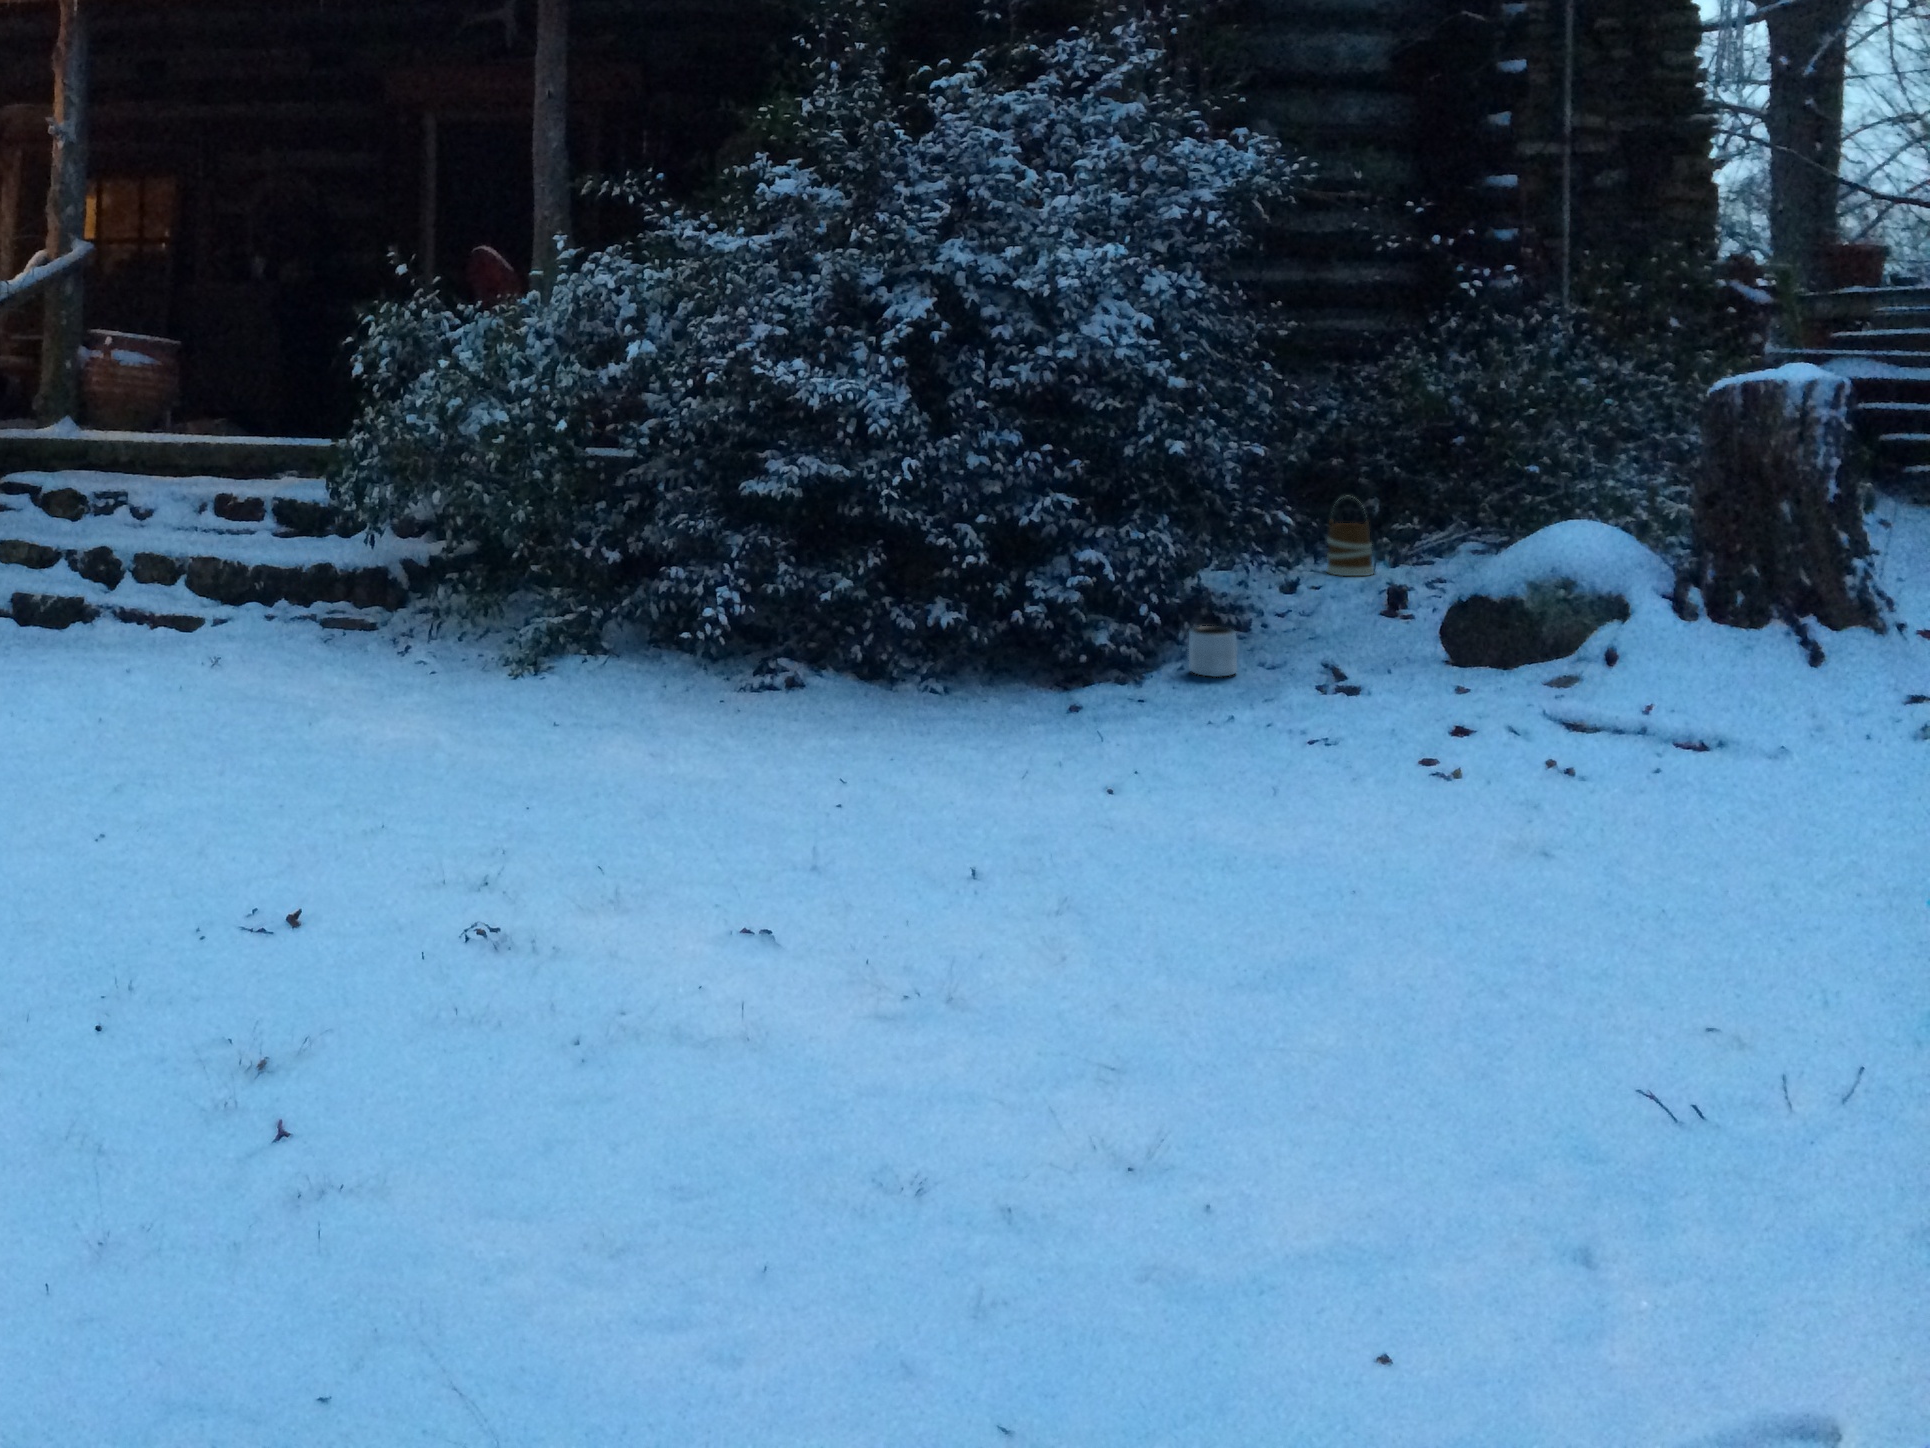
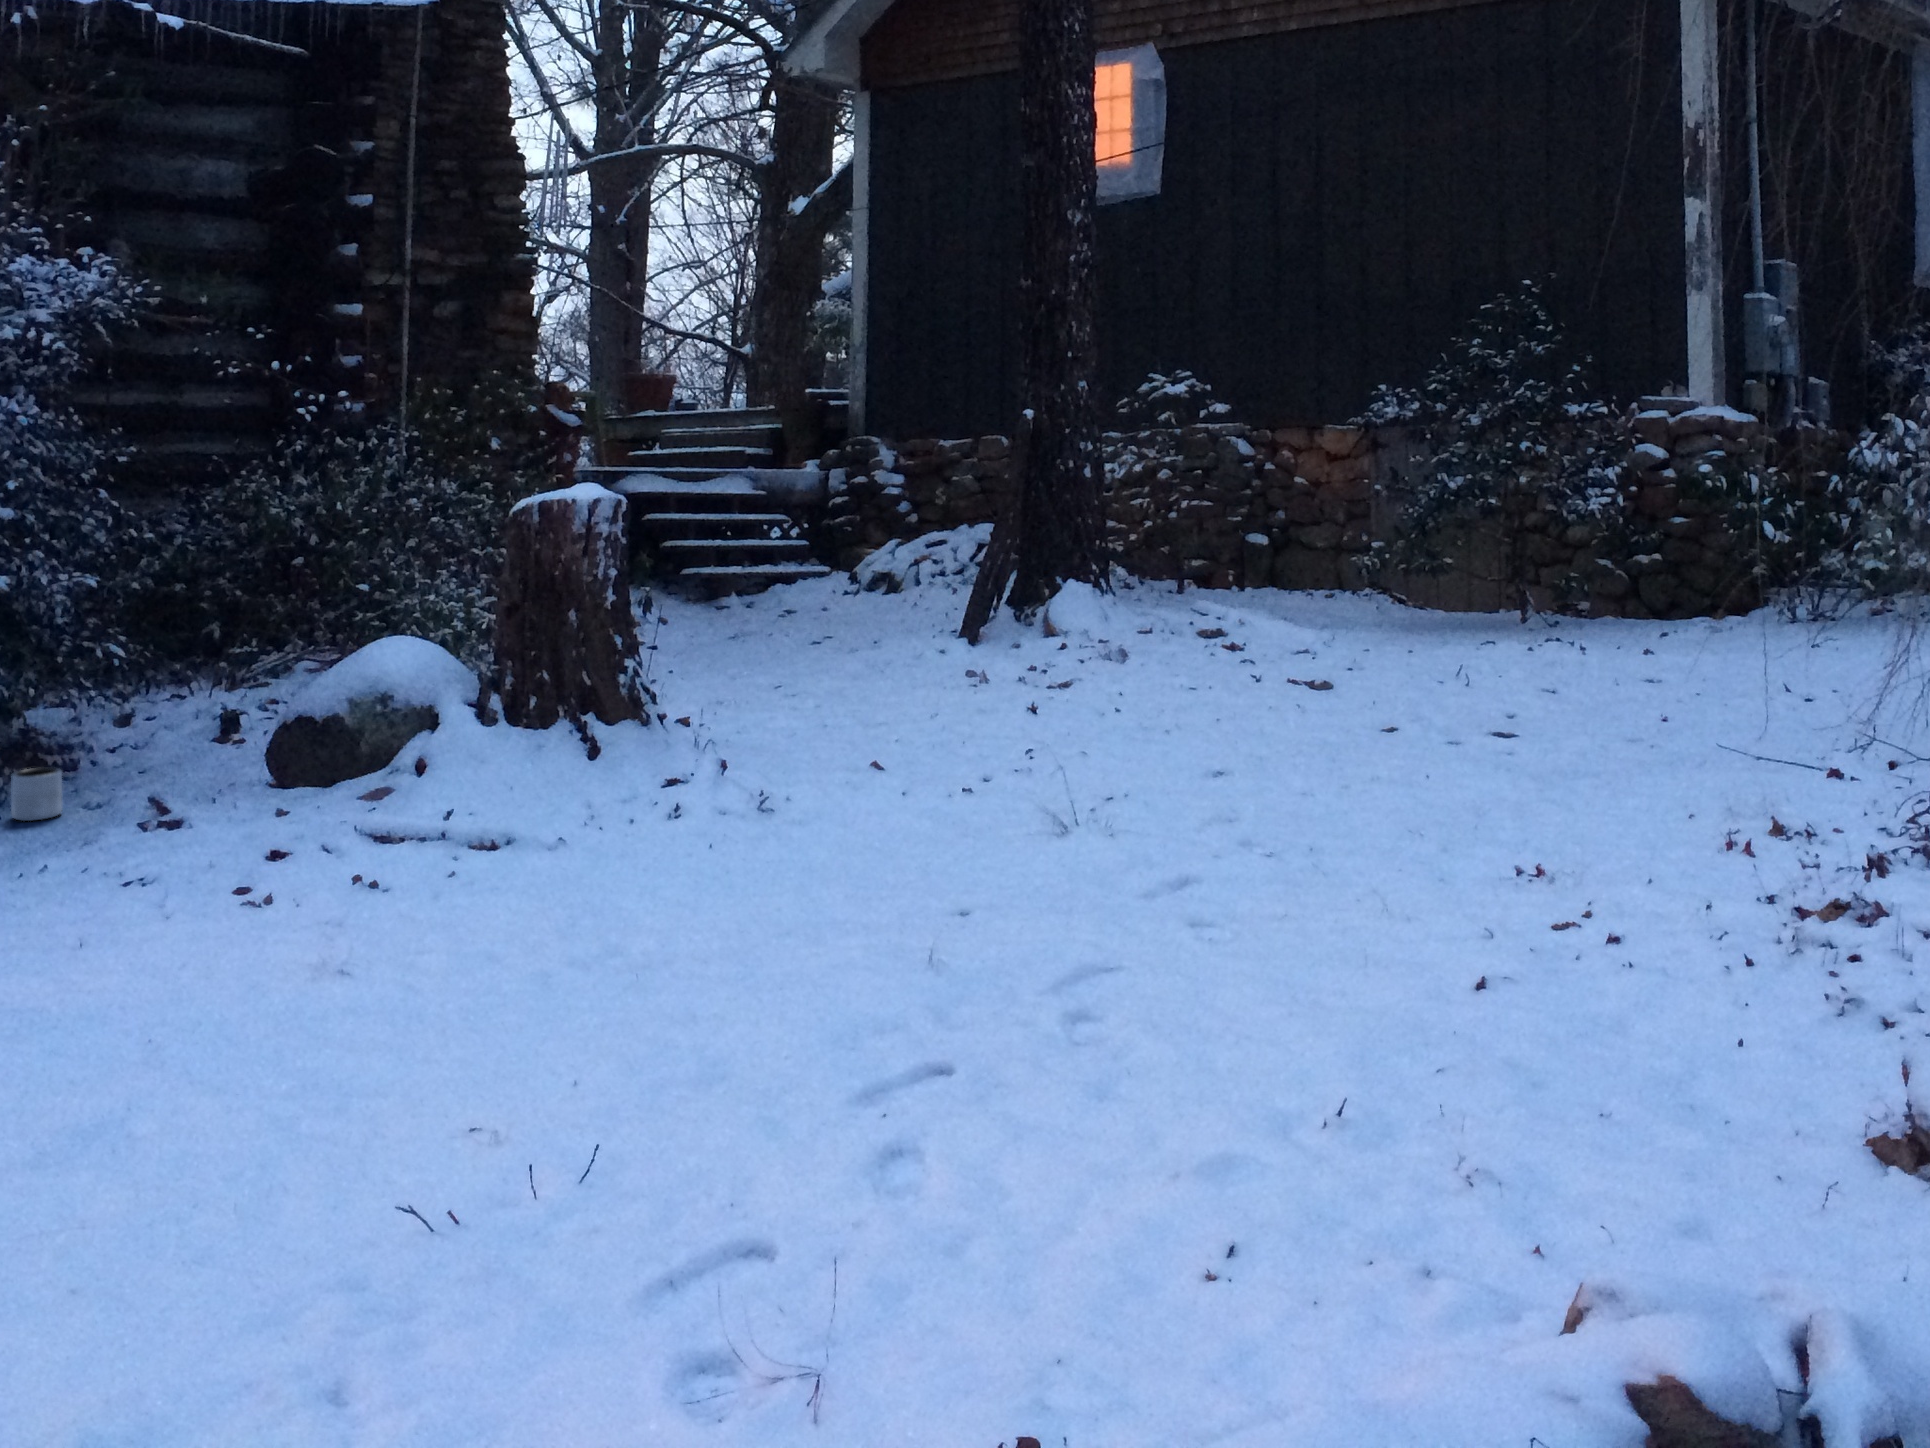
wooden bucket: present [1327,499,1374,576] -> none [168,623,215,705]

